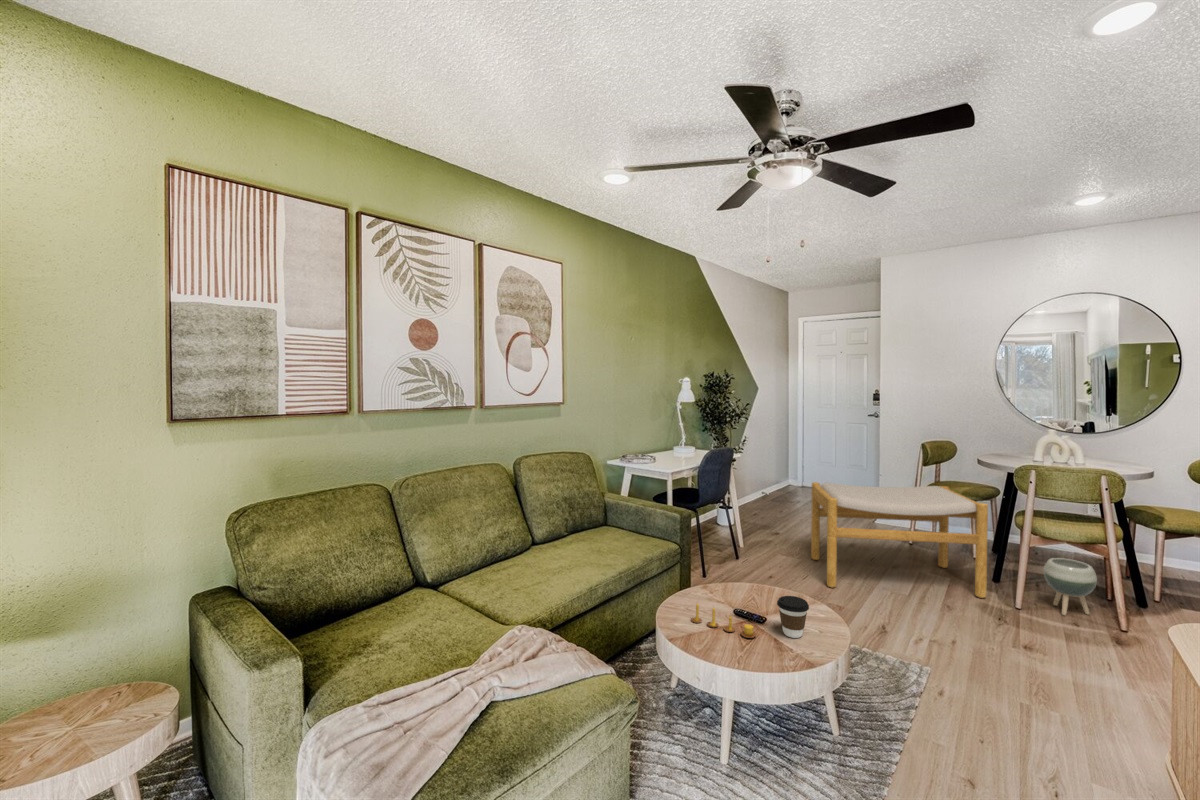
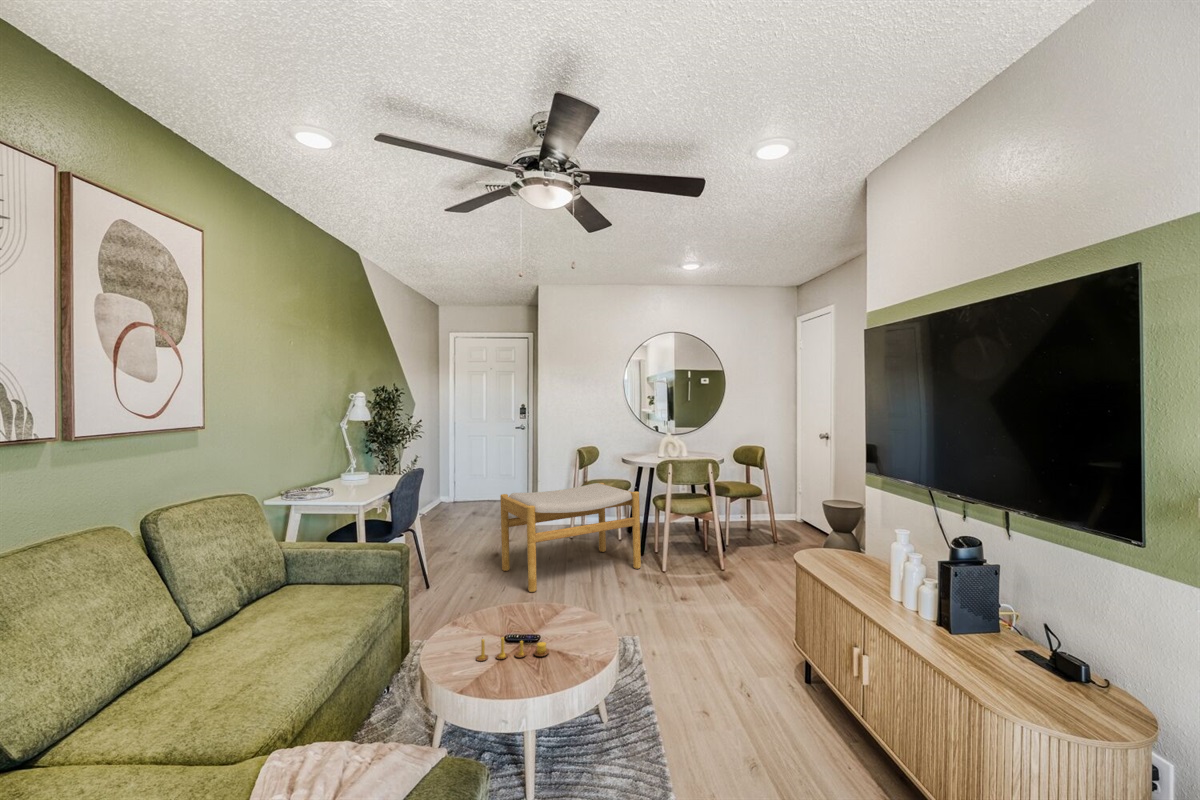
planter: present [1044,558,1097,615] -> none [673,525,702,567]
coffee cup: present [777,596,809,638] -> none [561,600,590,641]

